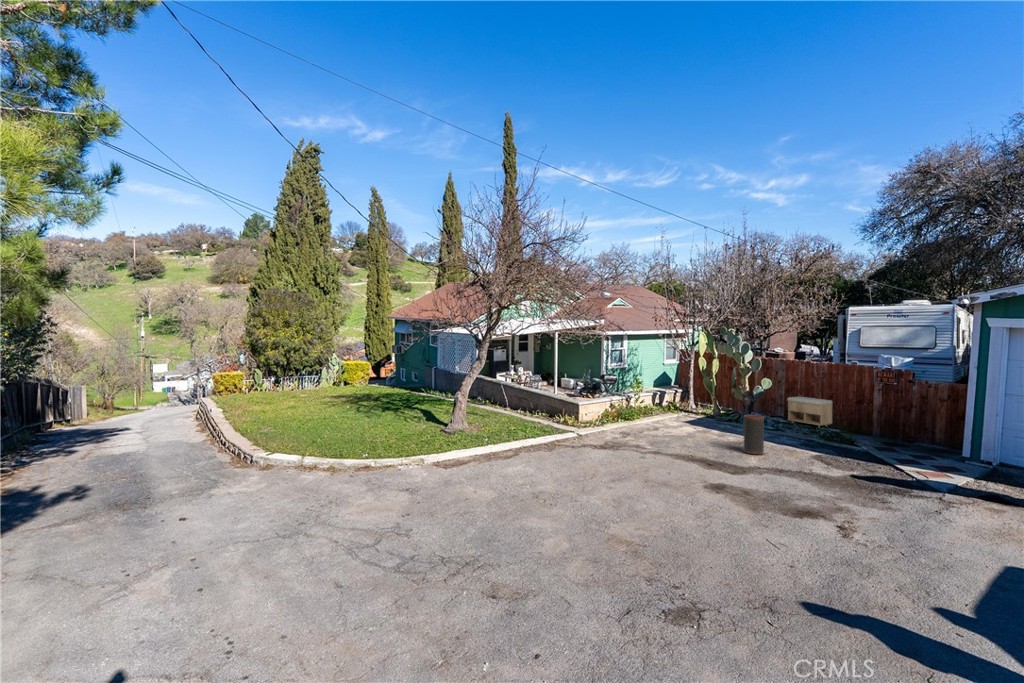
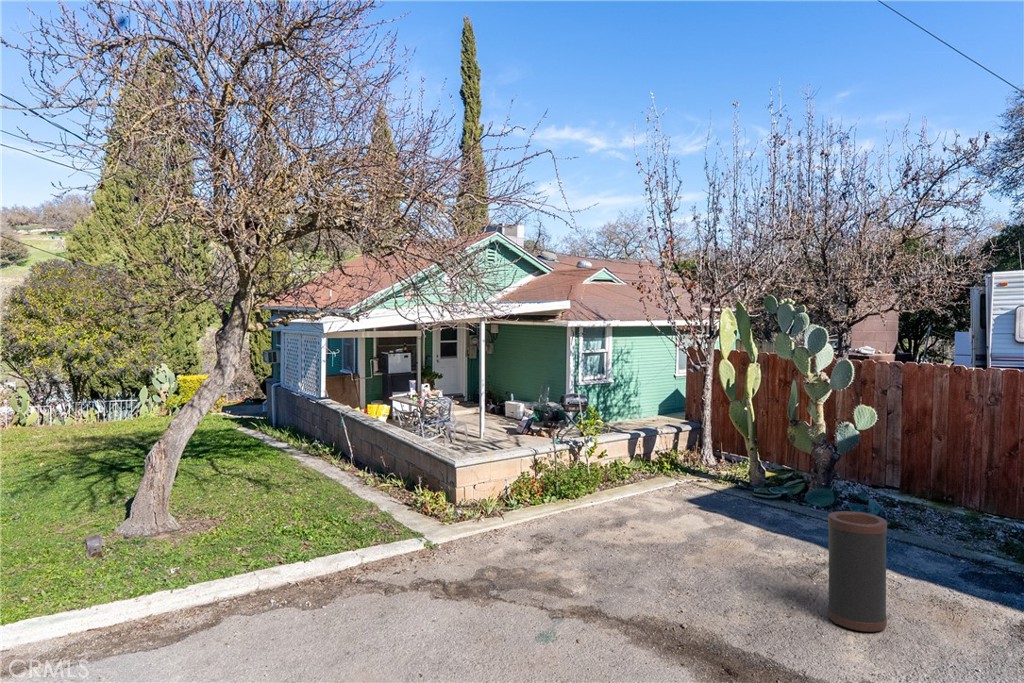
storage bench: present [788,397,832,427] -> none [910,445,1015,518]

